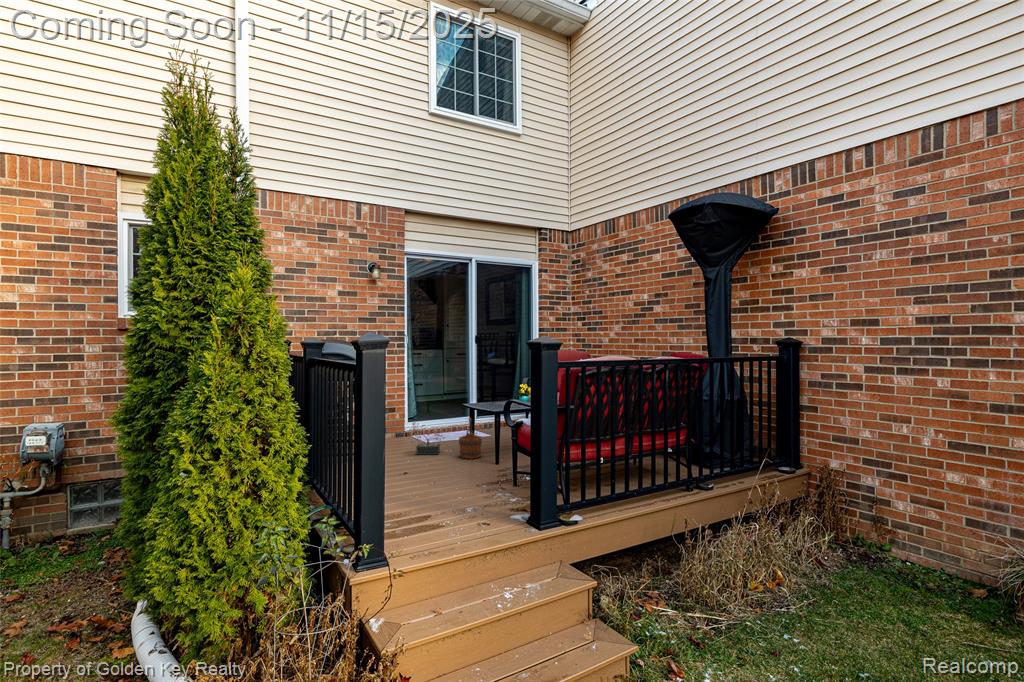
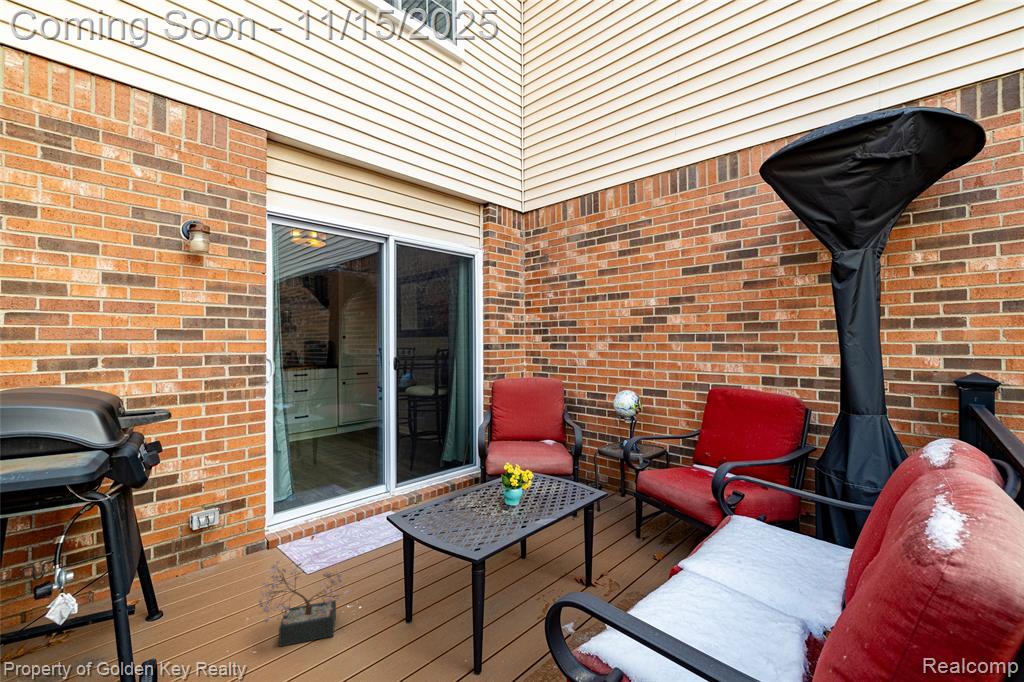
wooden bucket: present [459,418,482,459] -> none [381,549,433,649]

